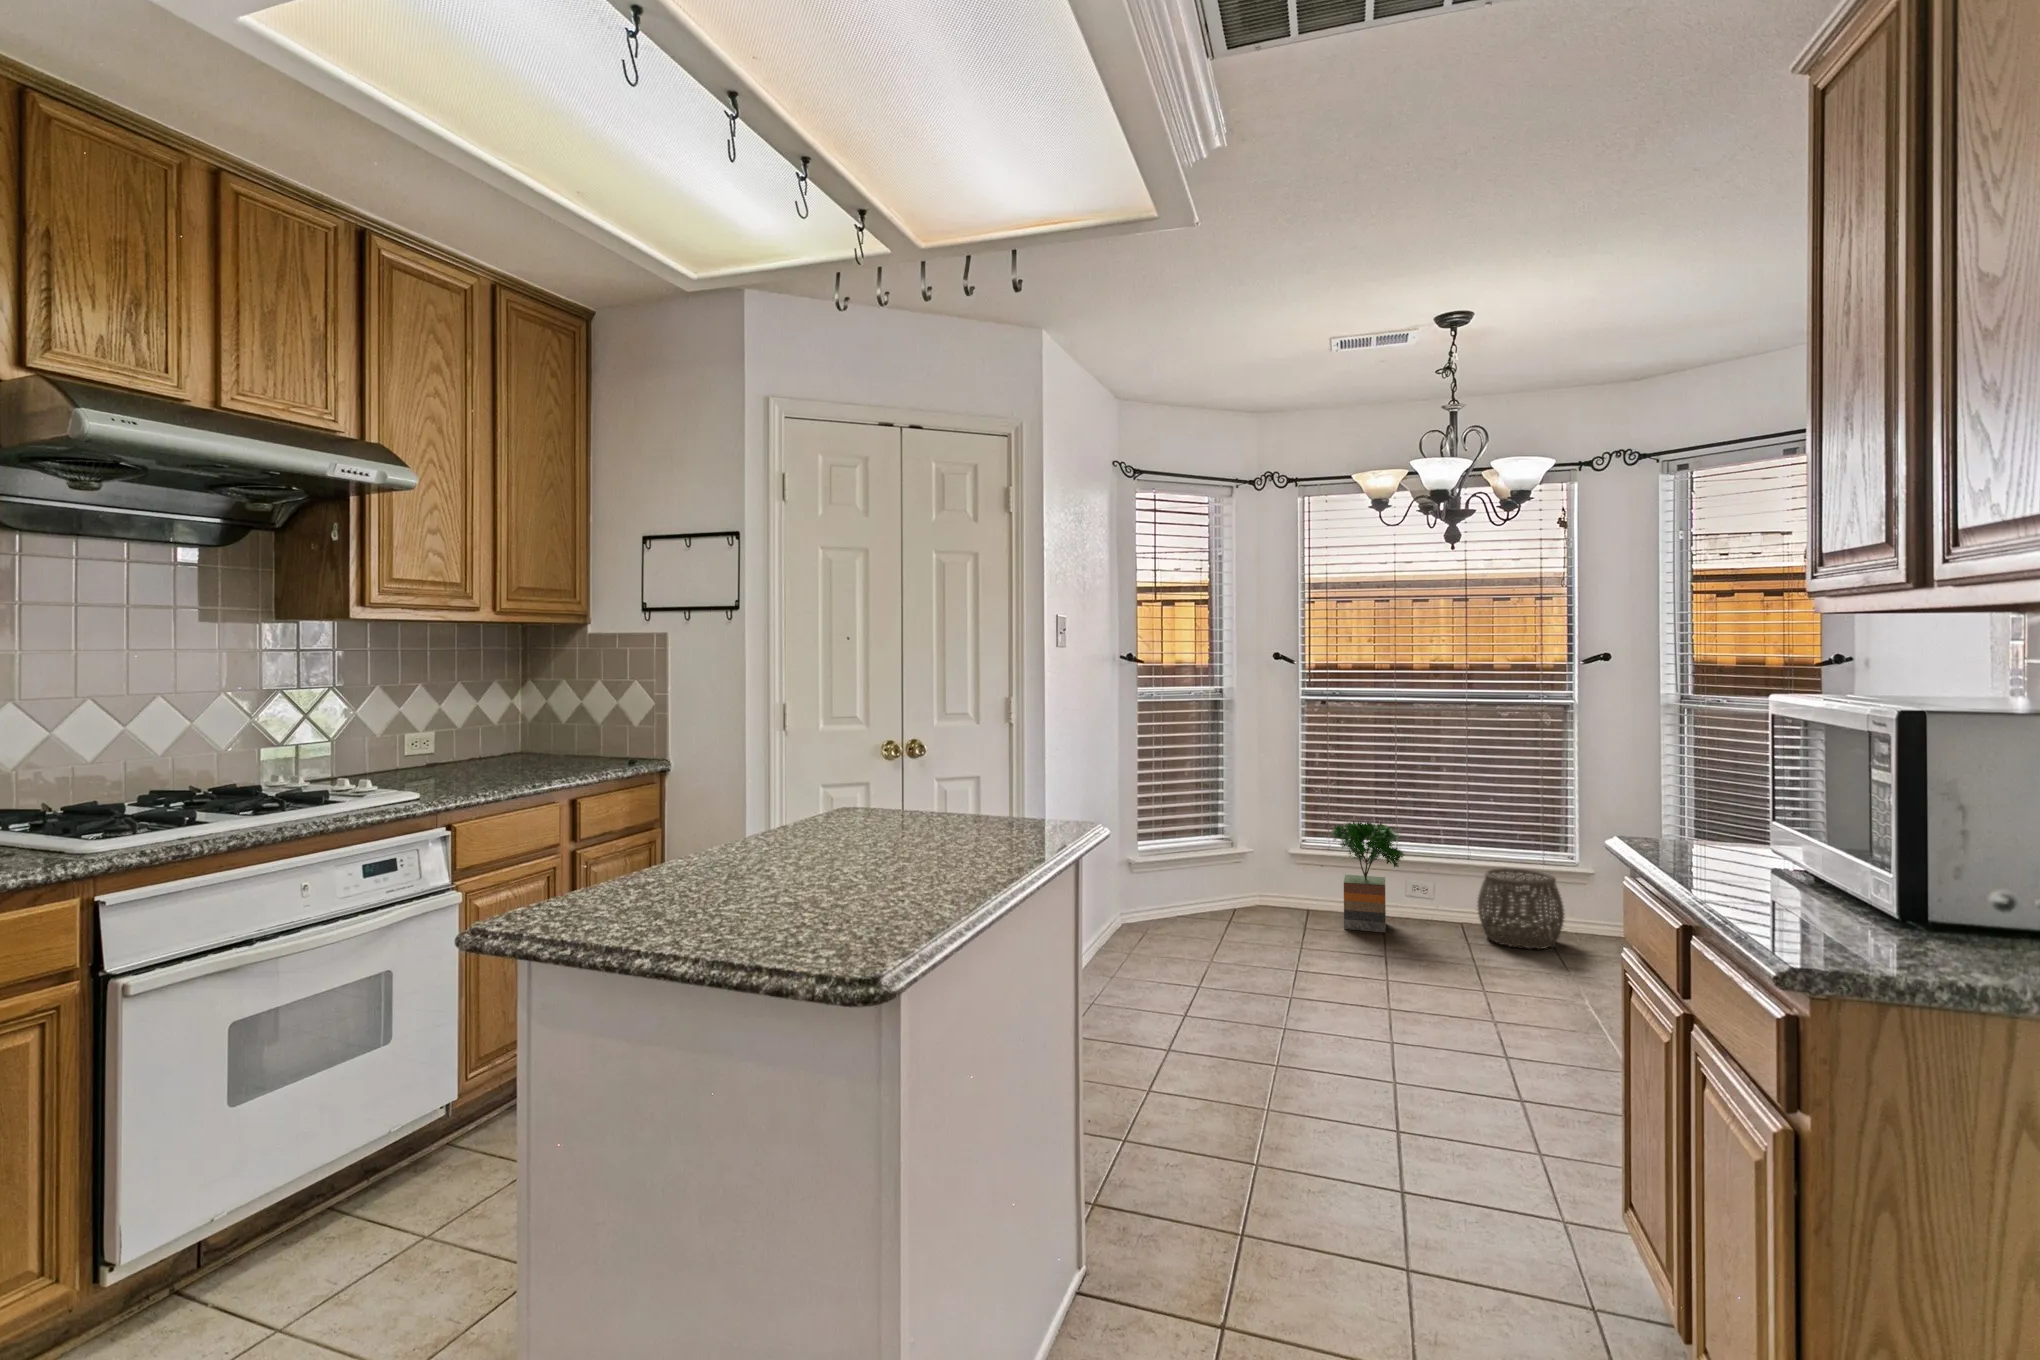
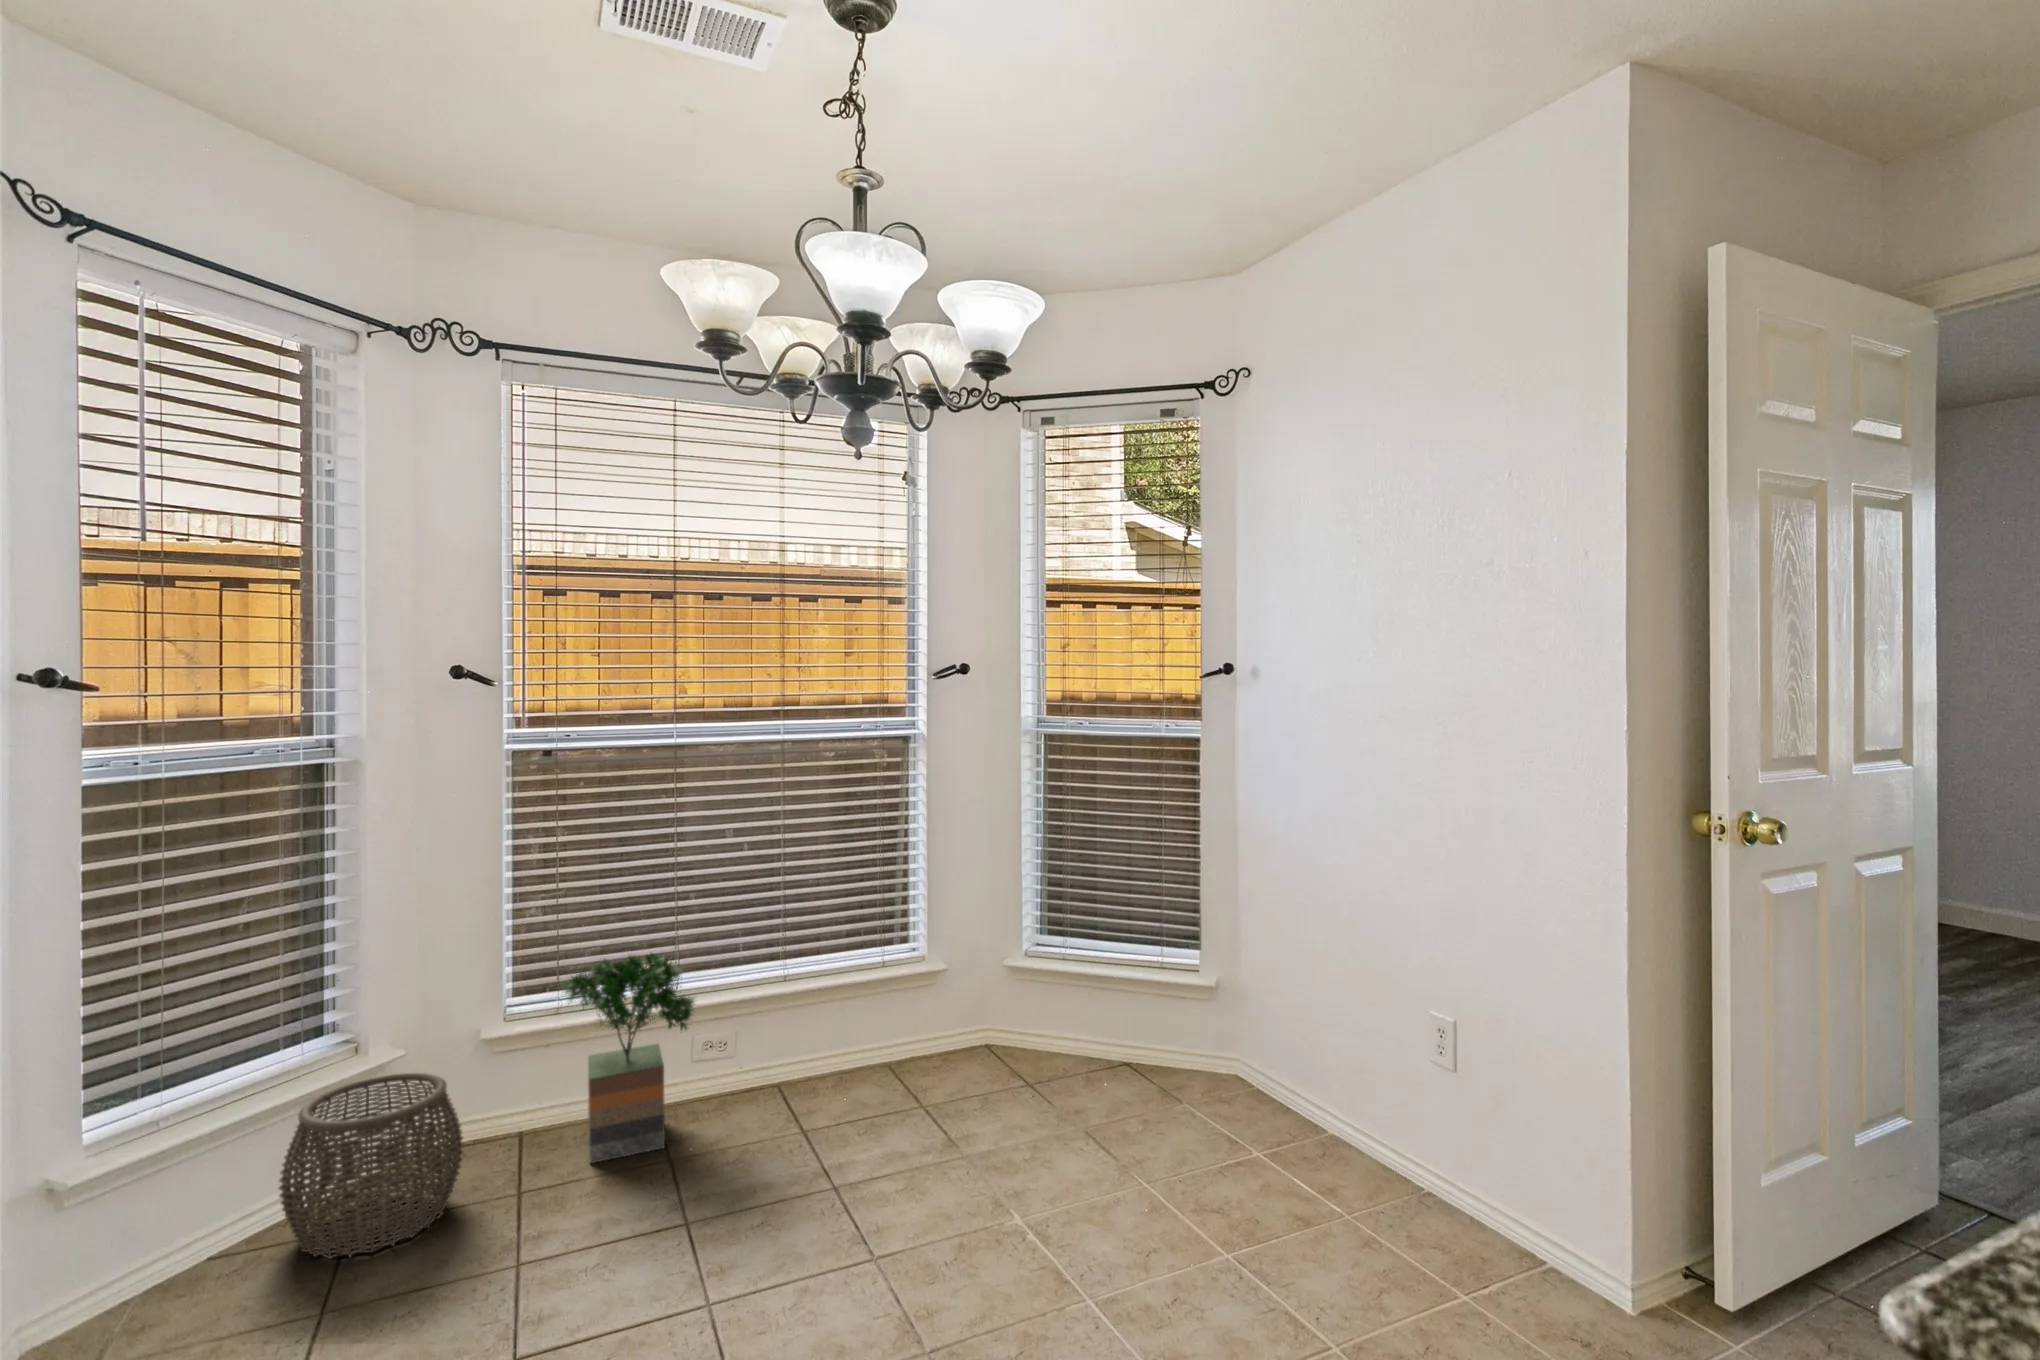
woven basket: present [1478,868,1564,949] -> present [279,1073,464,1258]

